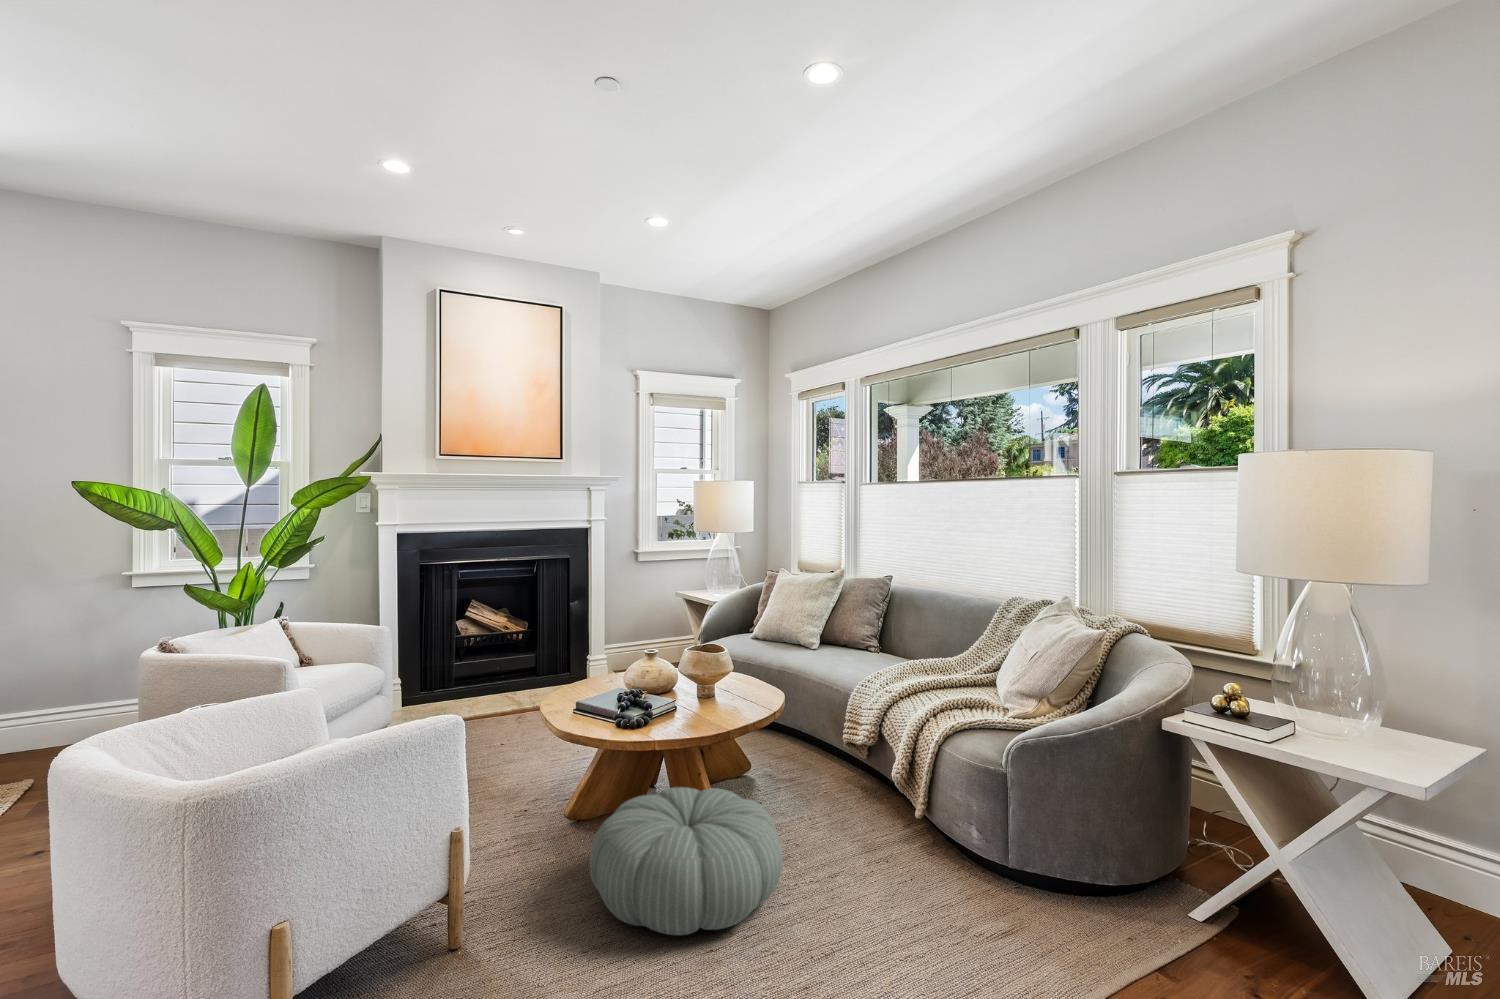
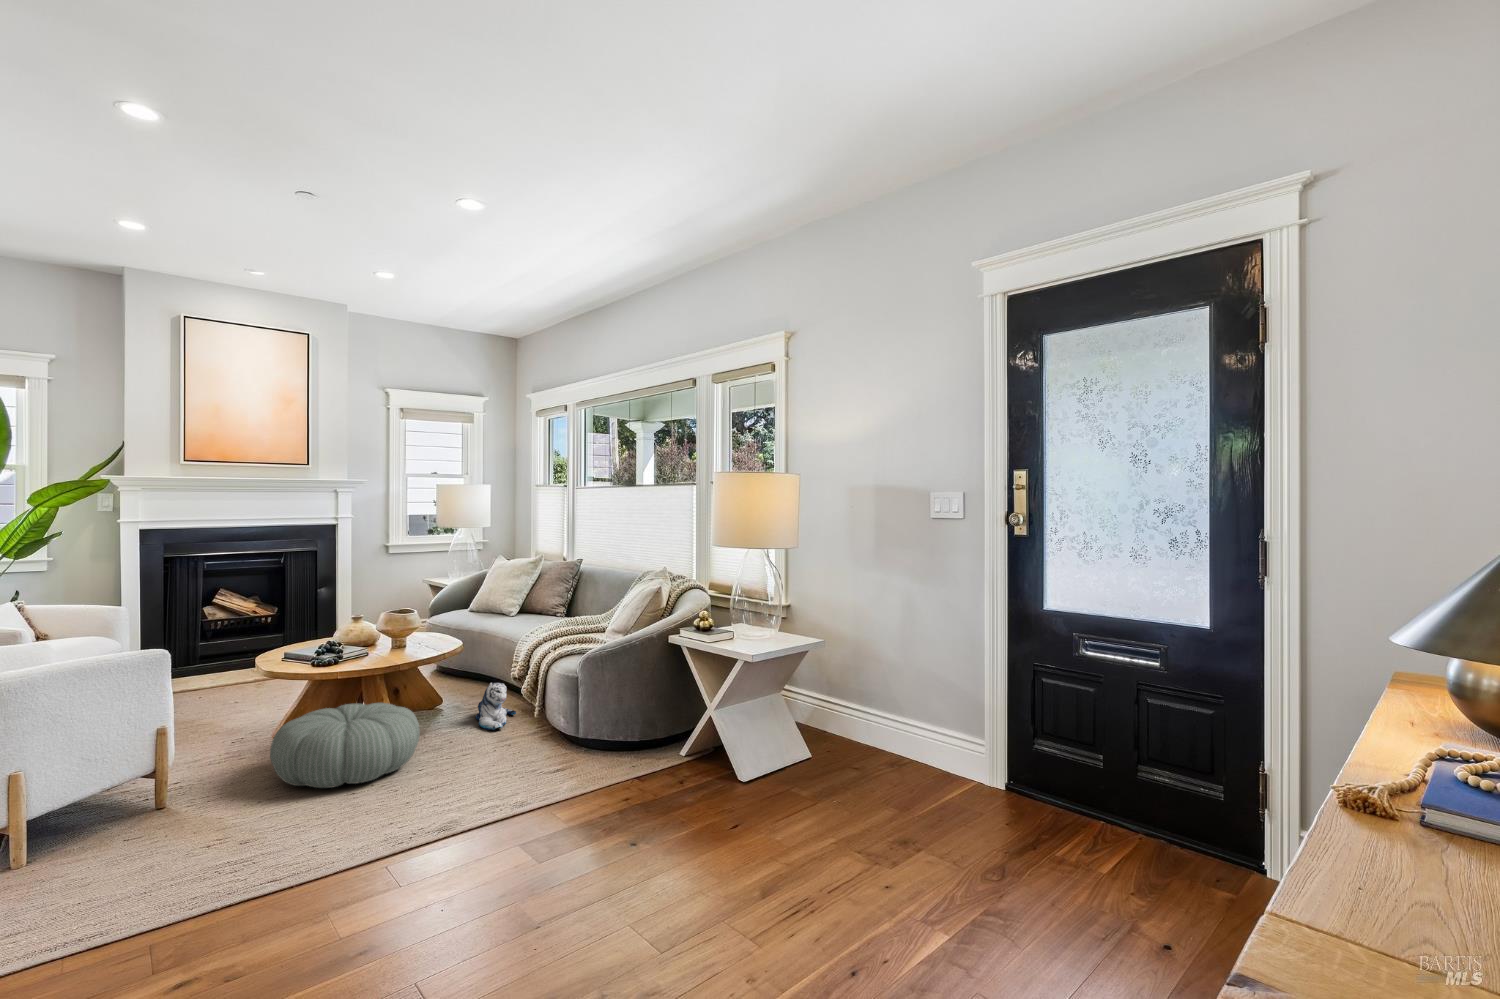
plush toy: none [809,755,863,828] -> present [475,683,516,730]

